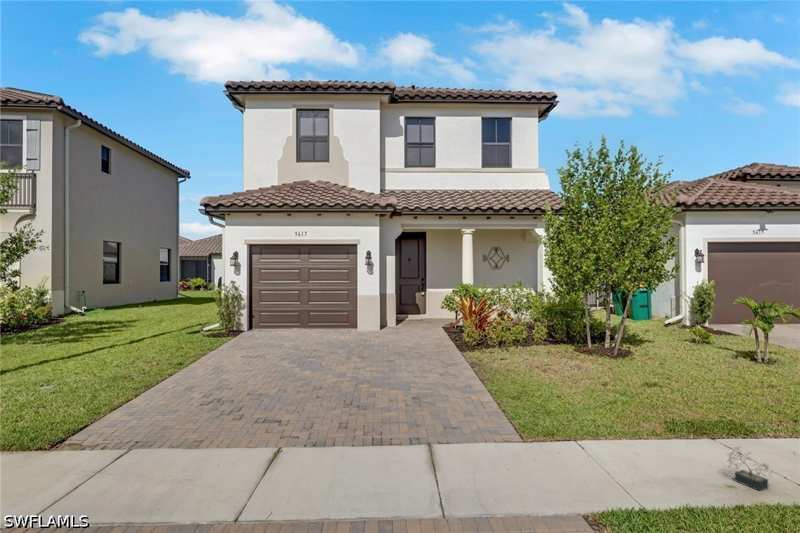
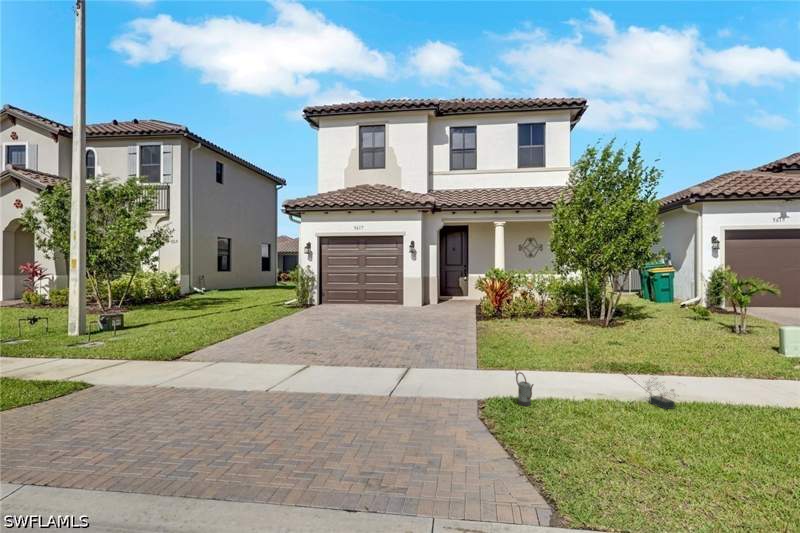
watering can: none [578,454,611,502] -> present [516,372,533,406]

